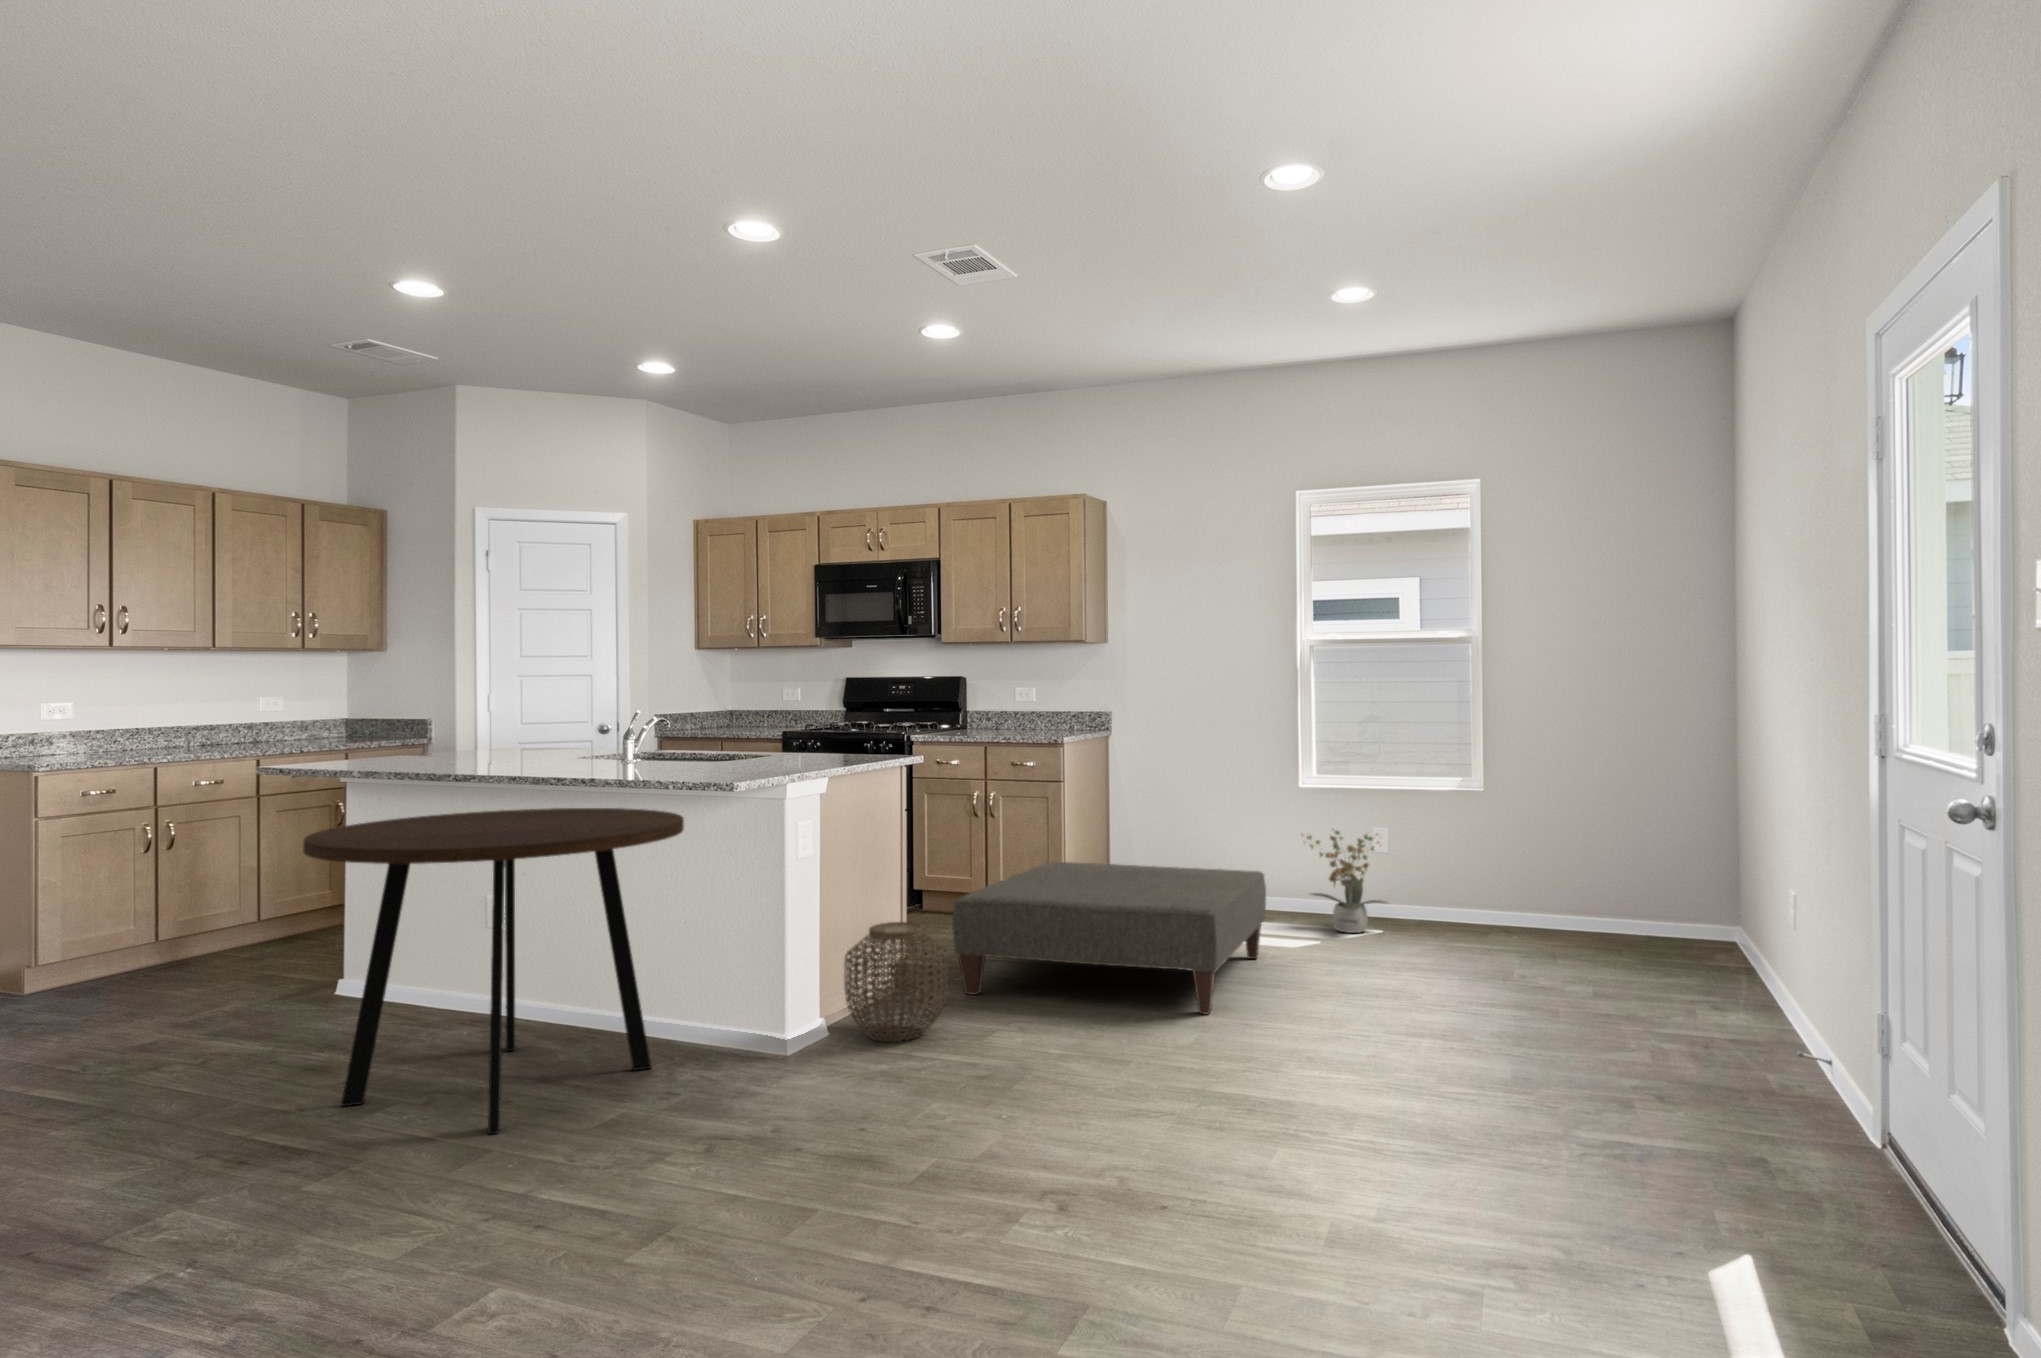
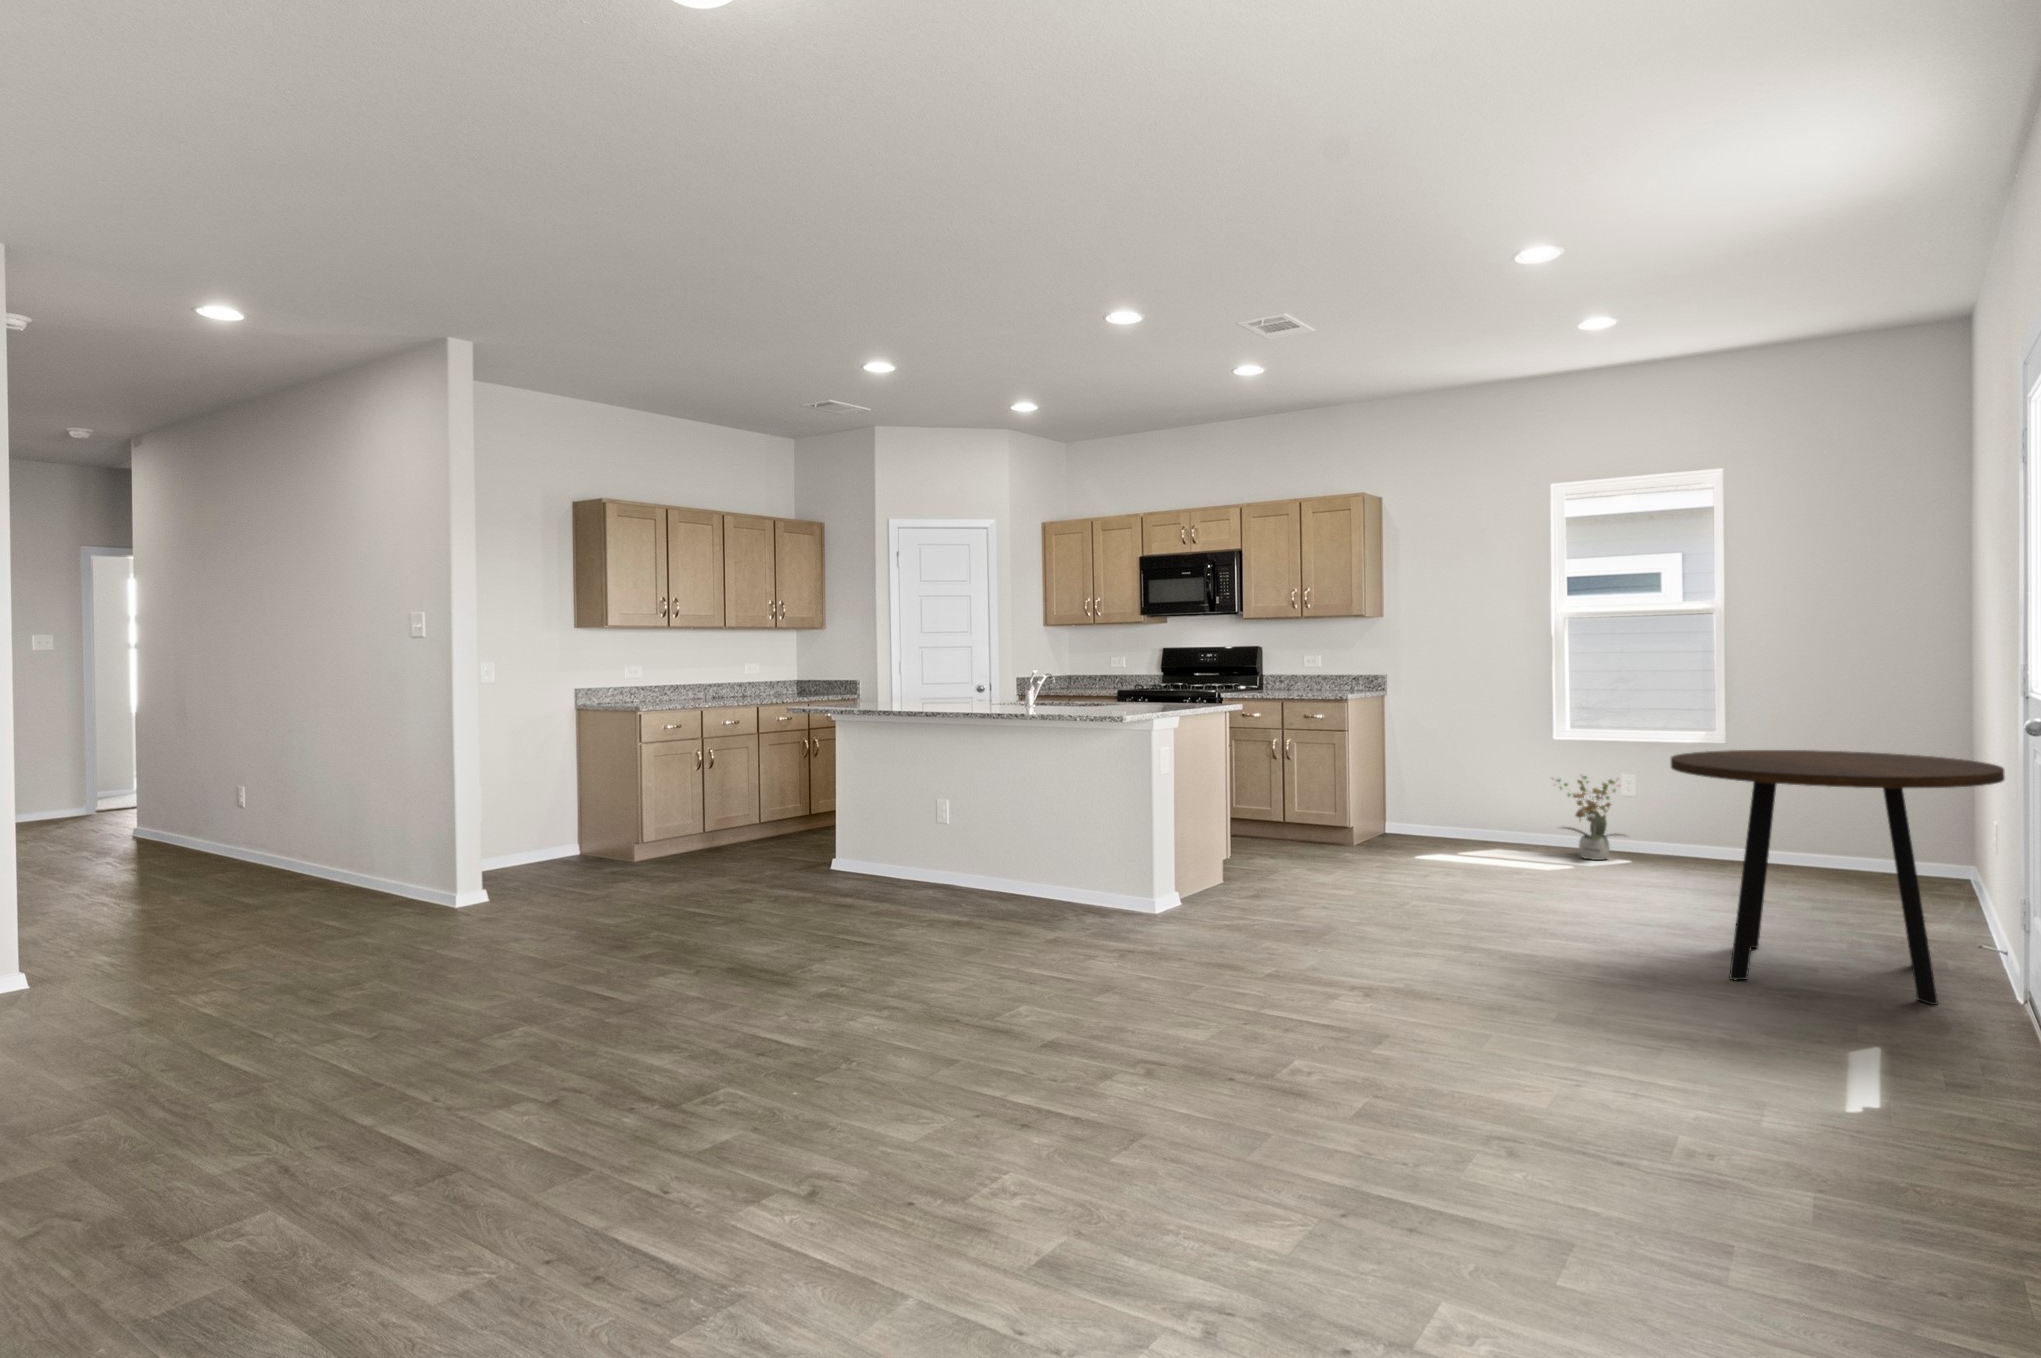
dining table: present [303,808,684,1134] -> present [1671,750,2005,1005]
ottoman: present [953,862,1266,1014] -> none [1264,794,1516,905]
woven basket: present [844,922,948,1042] -> none [1190,827,1263,910]

